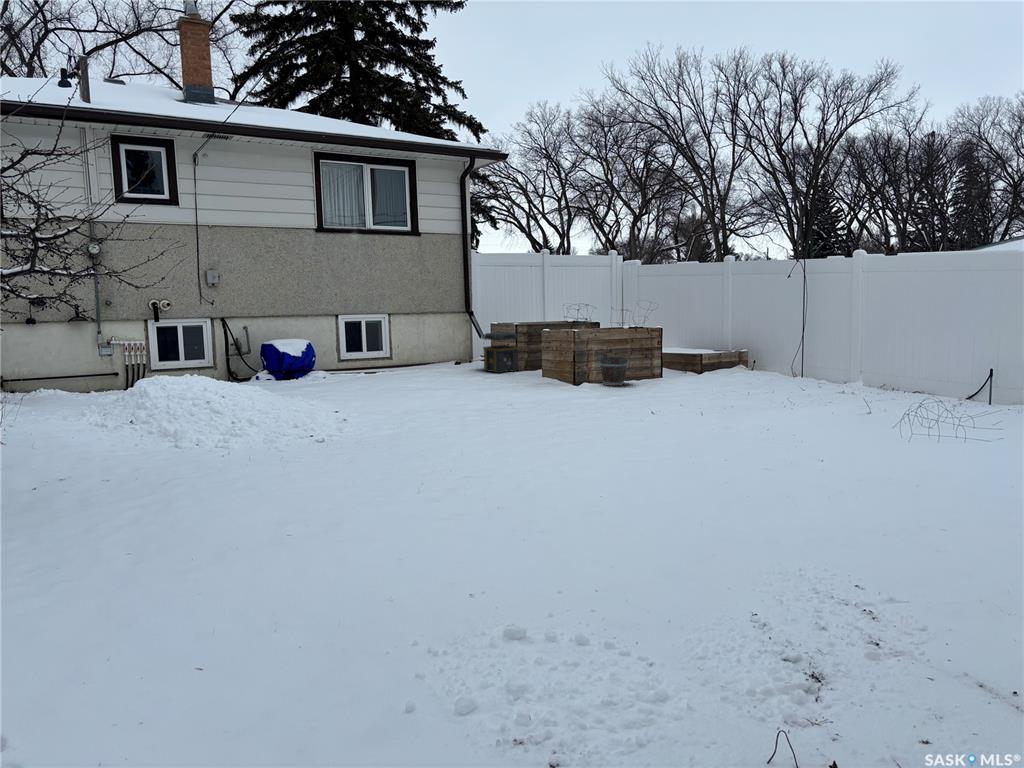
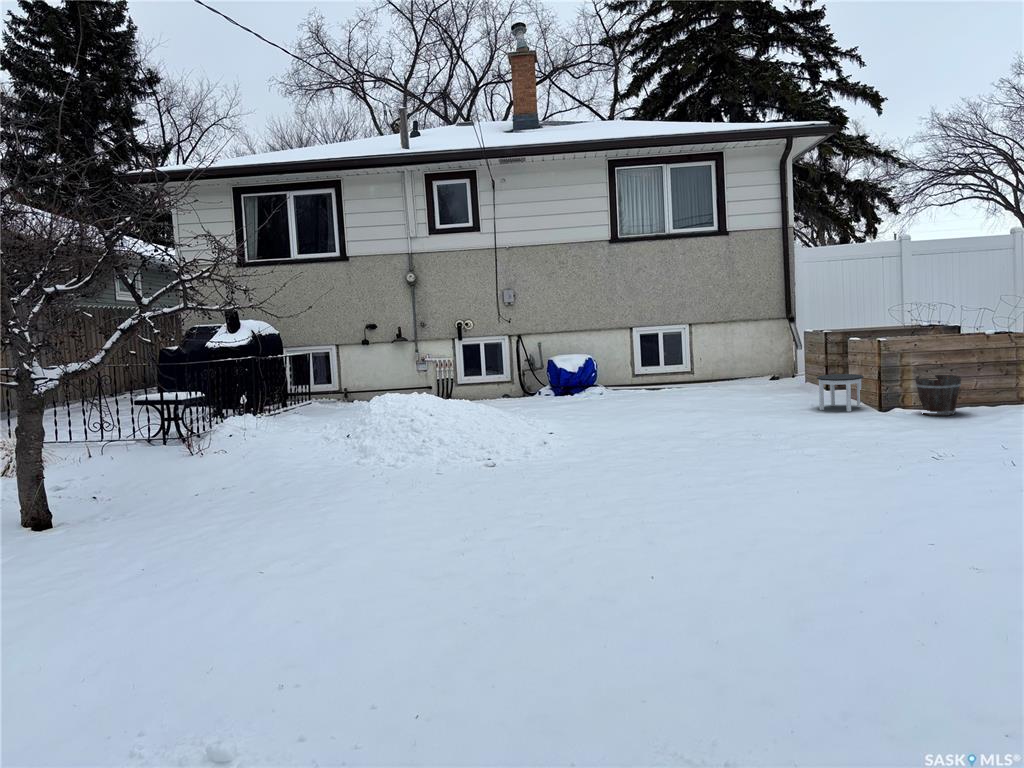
toolbox: present [483,332,518,373] -> none [781,342,826,393]
round table: none [531,357,563,385] -> present [817,374,864,412]

